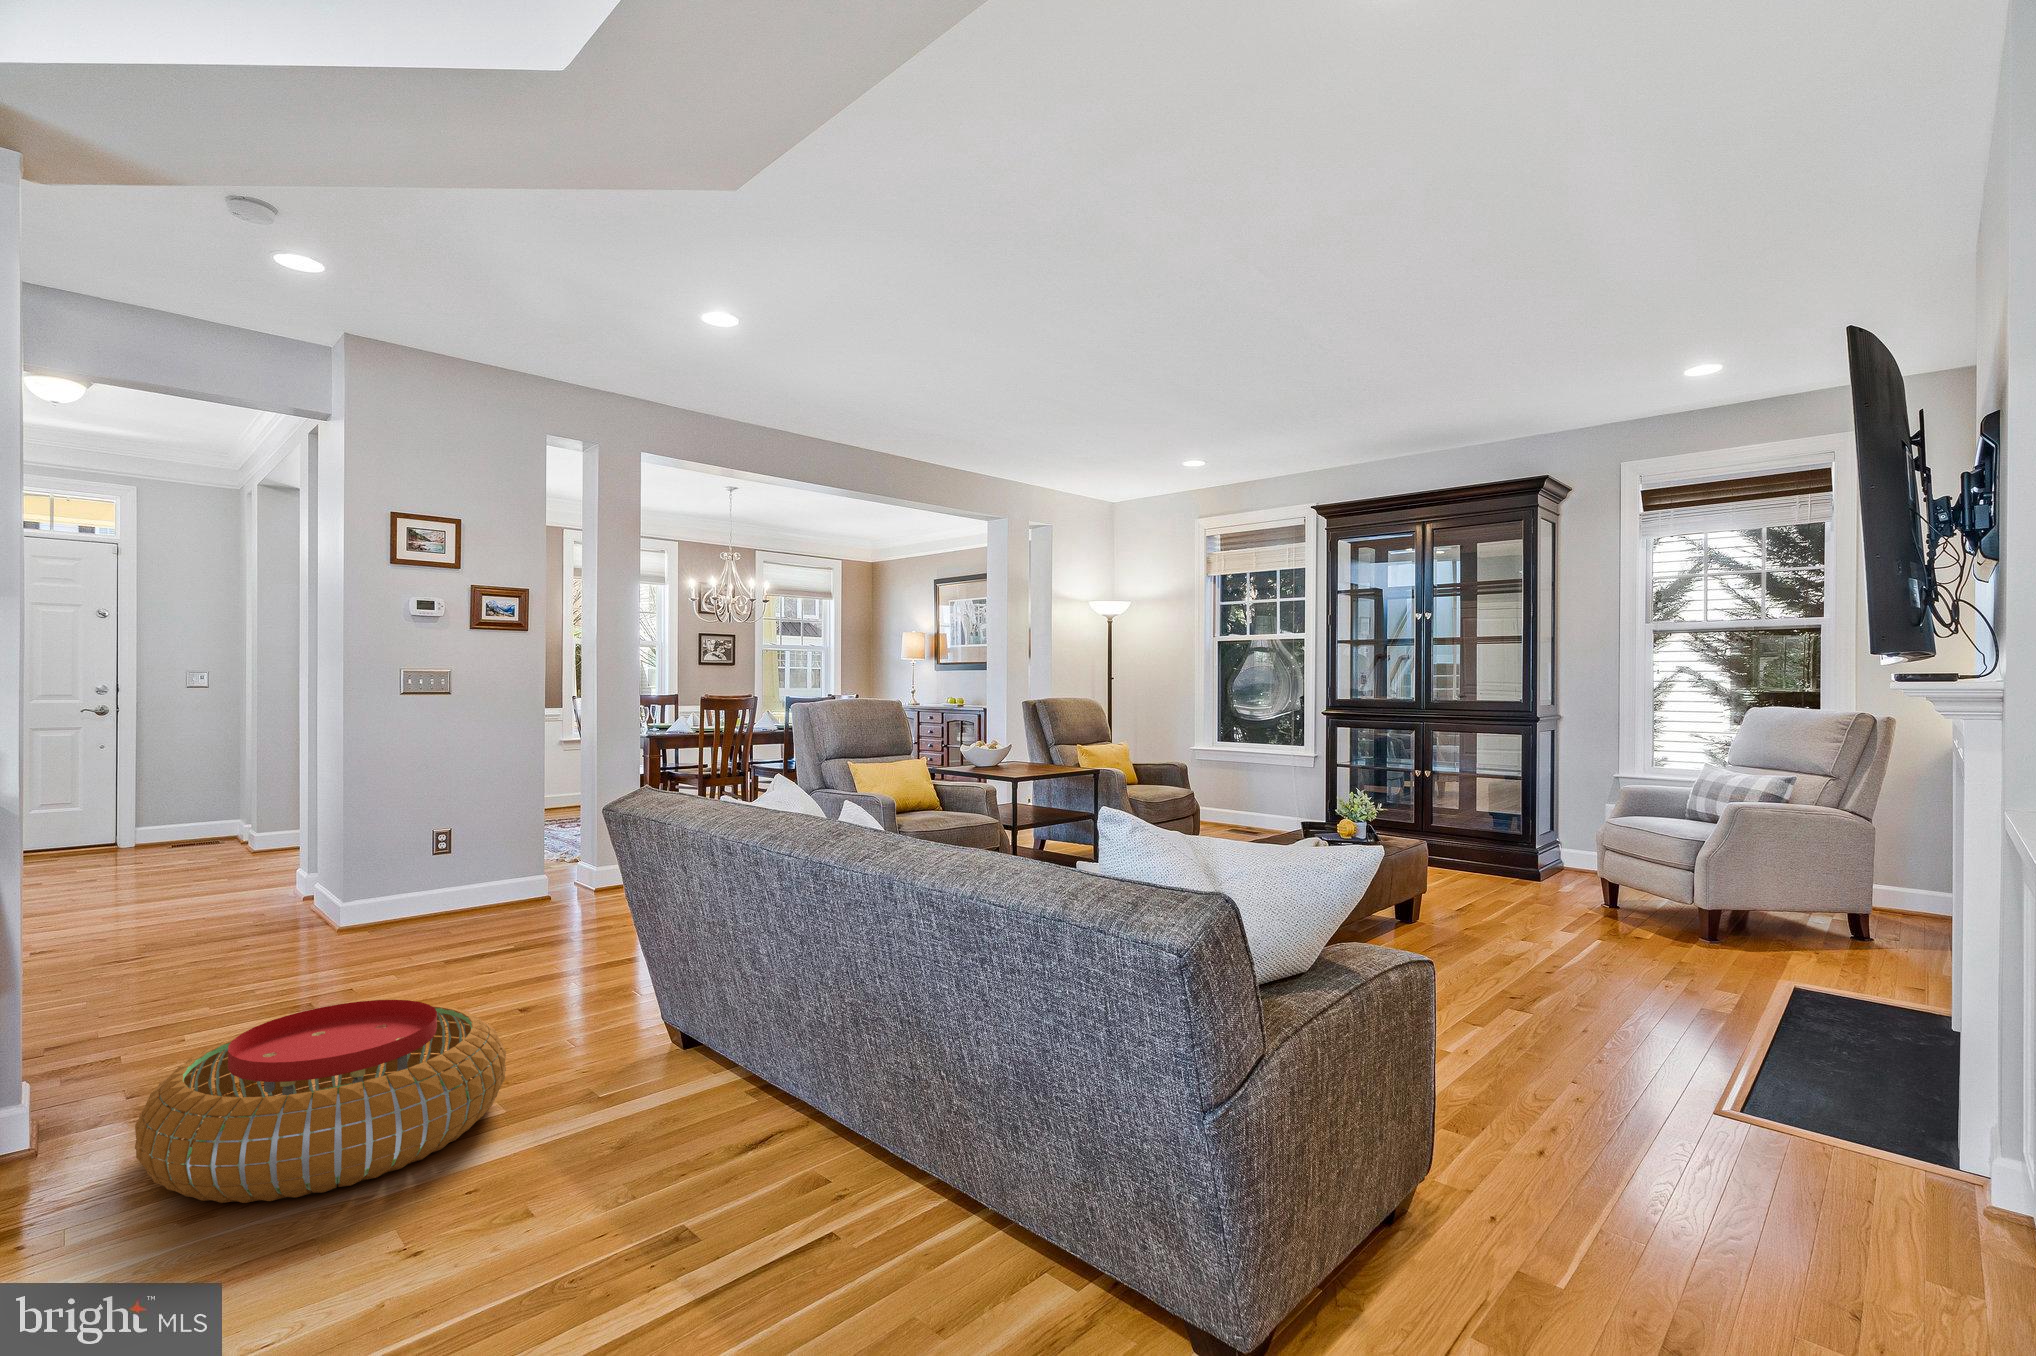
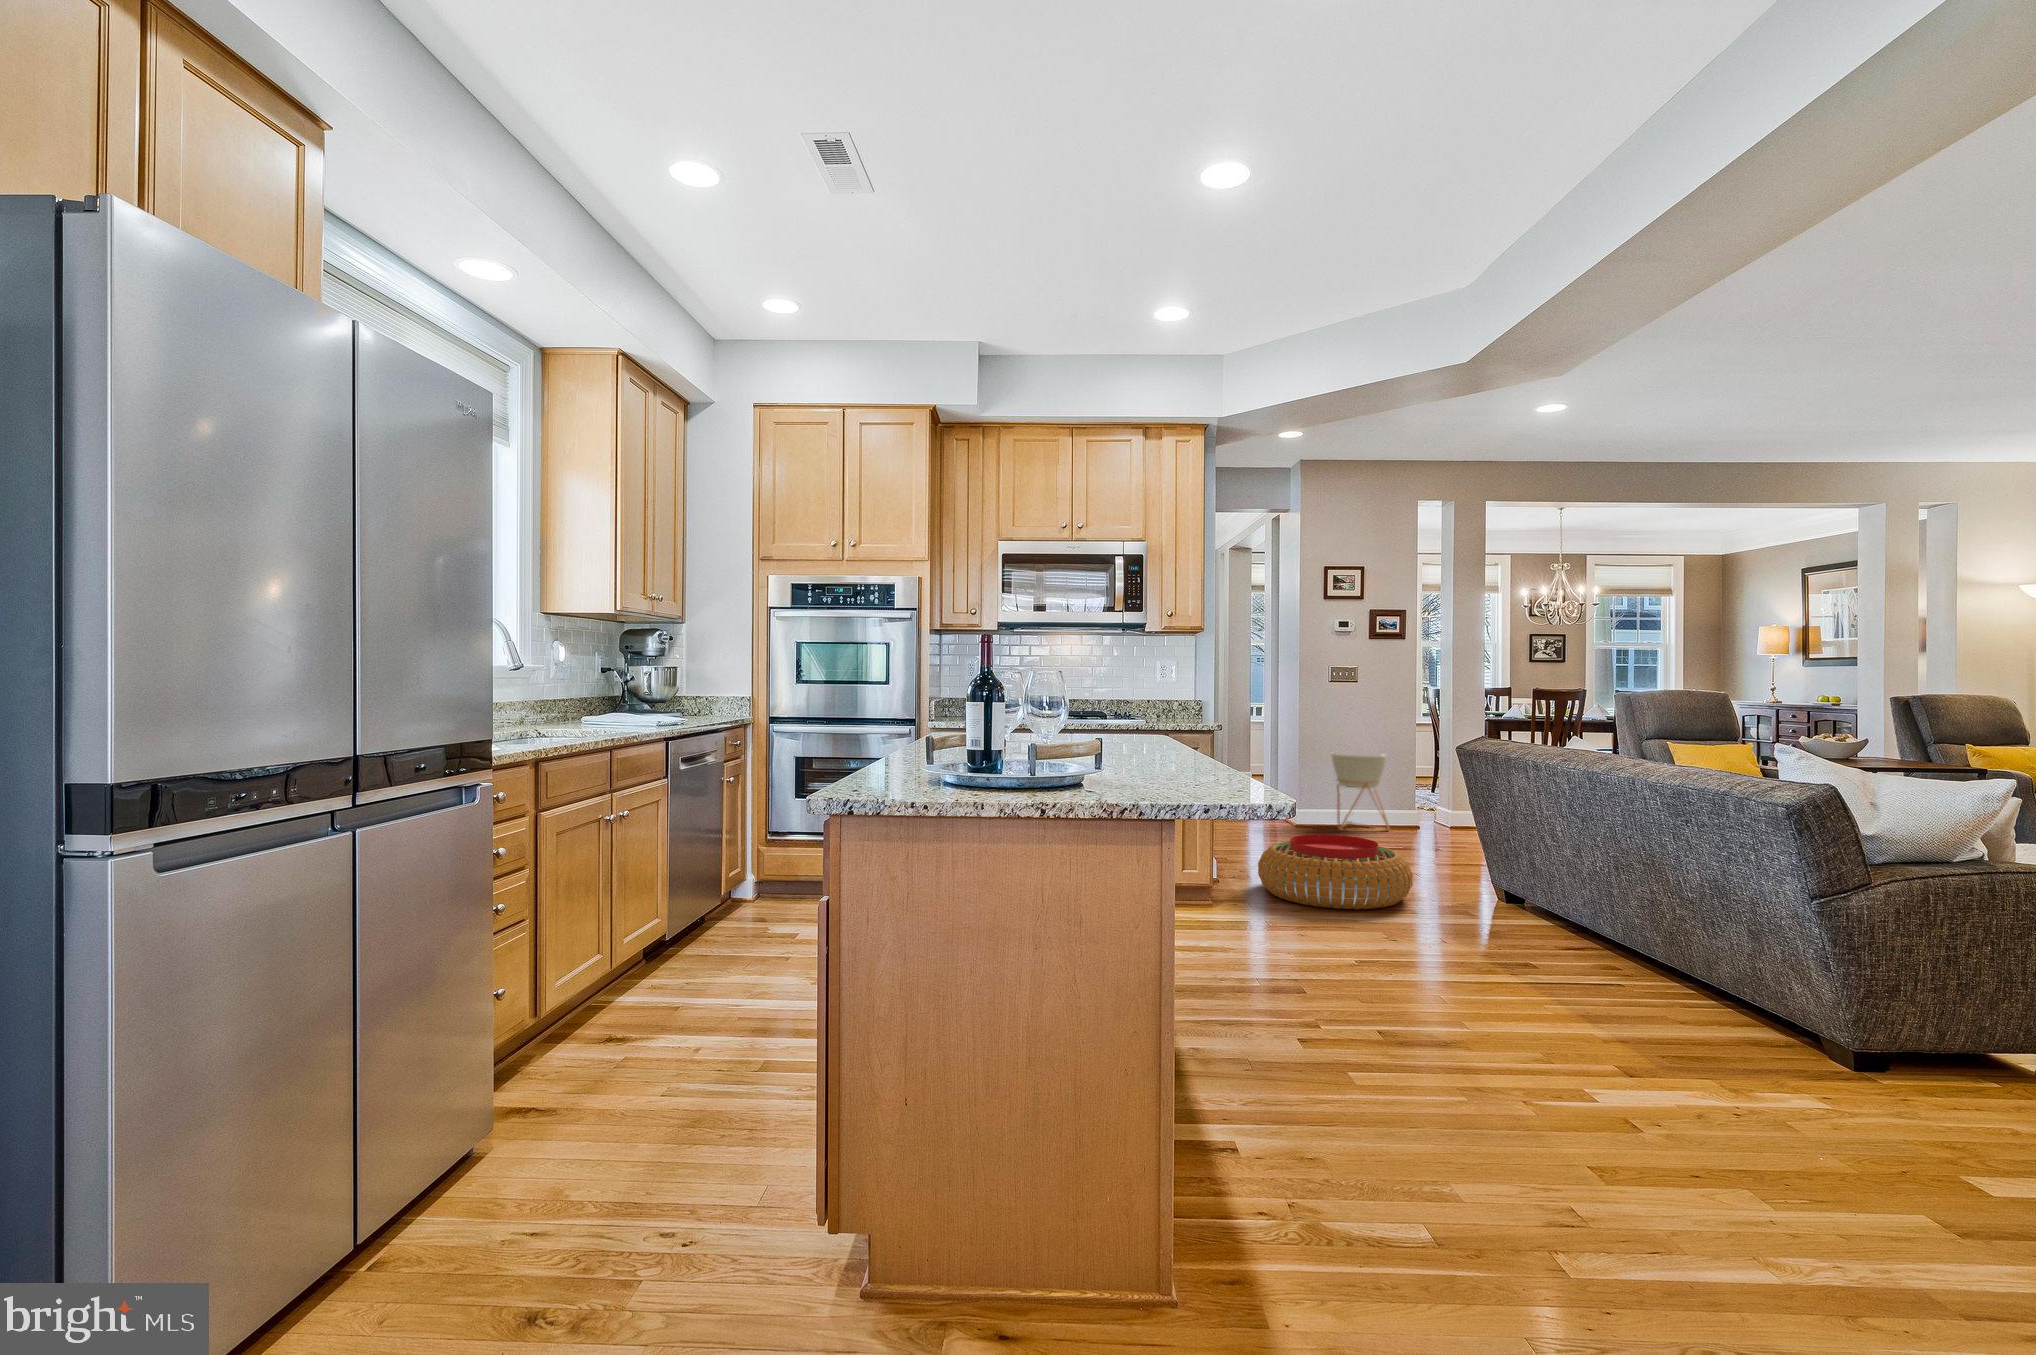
planter: none [404,802,504,936] -> present [1332,754,1390,831]

